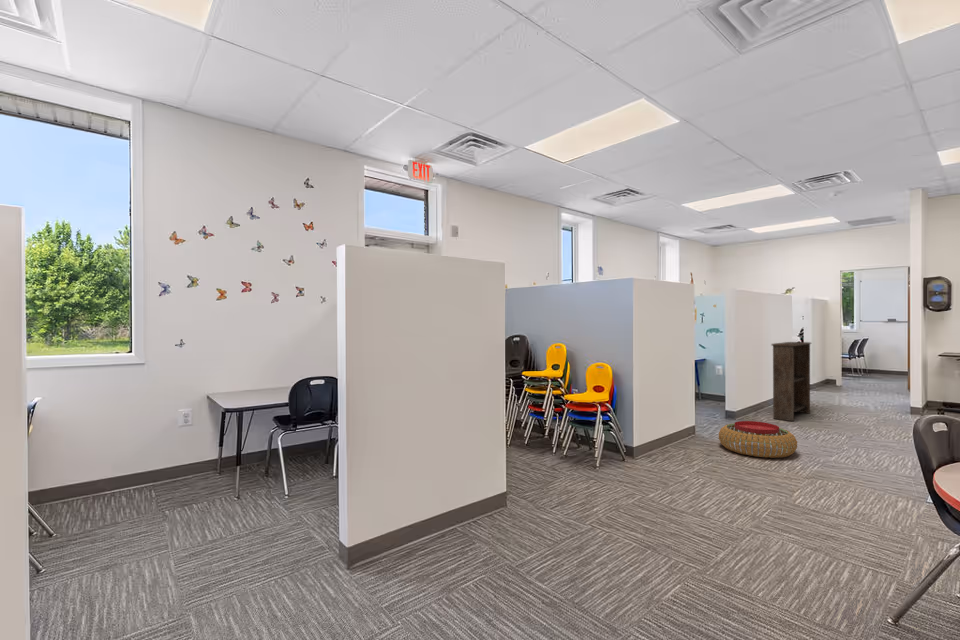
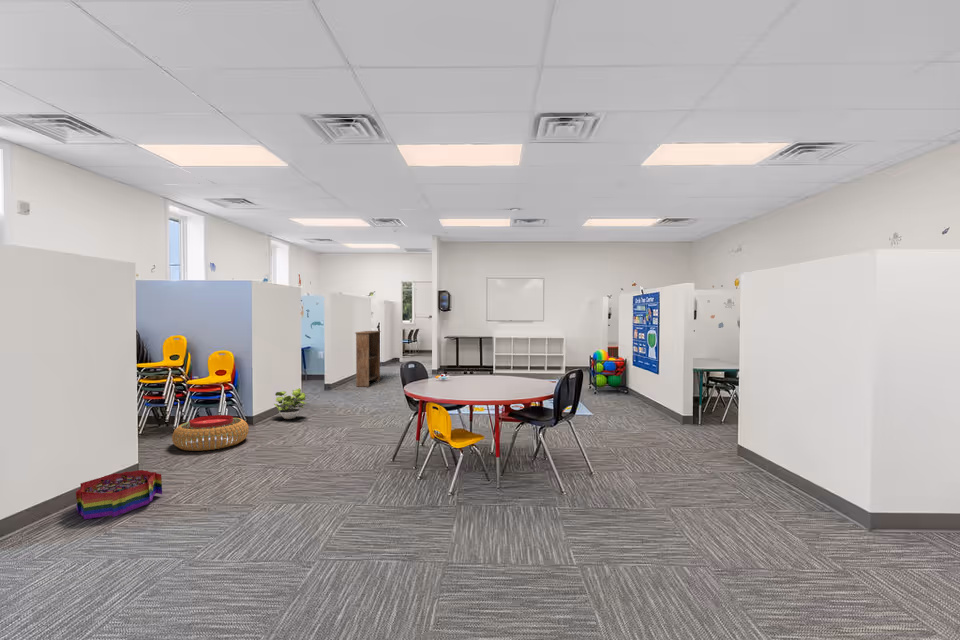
potted plant: none [660,419,705,458] -> present [274,388,307,419]
pouf: present [719,421,797,458] -> present [172,415,249,451]
storage bin: none [435,505,518,569] -> present [76,470,162,519]

